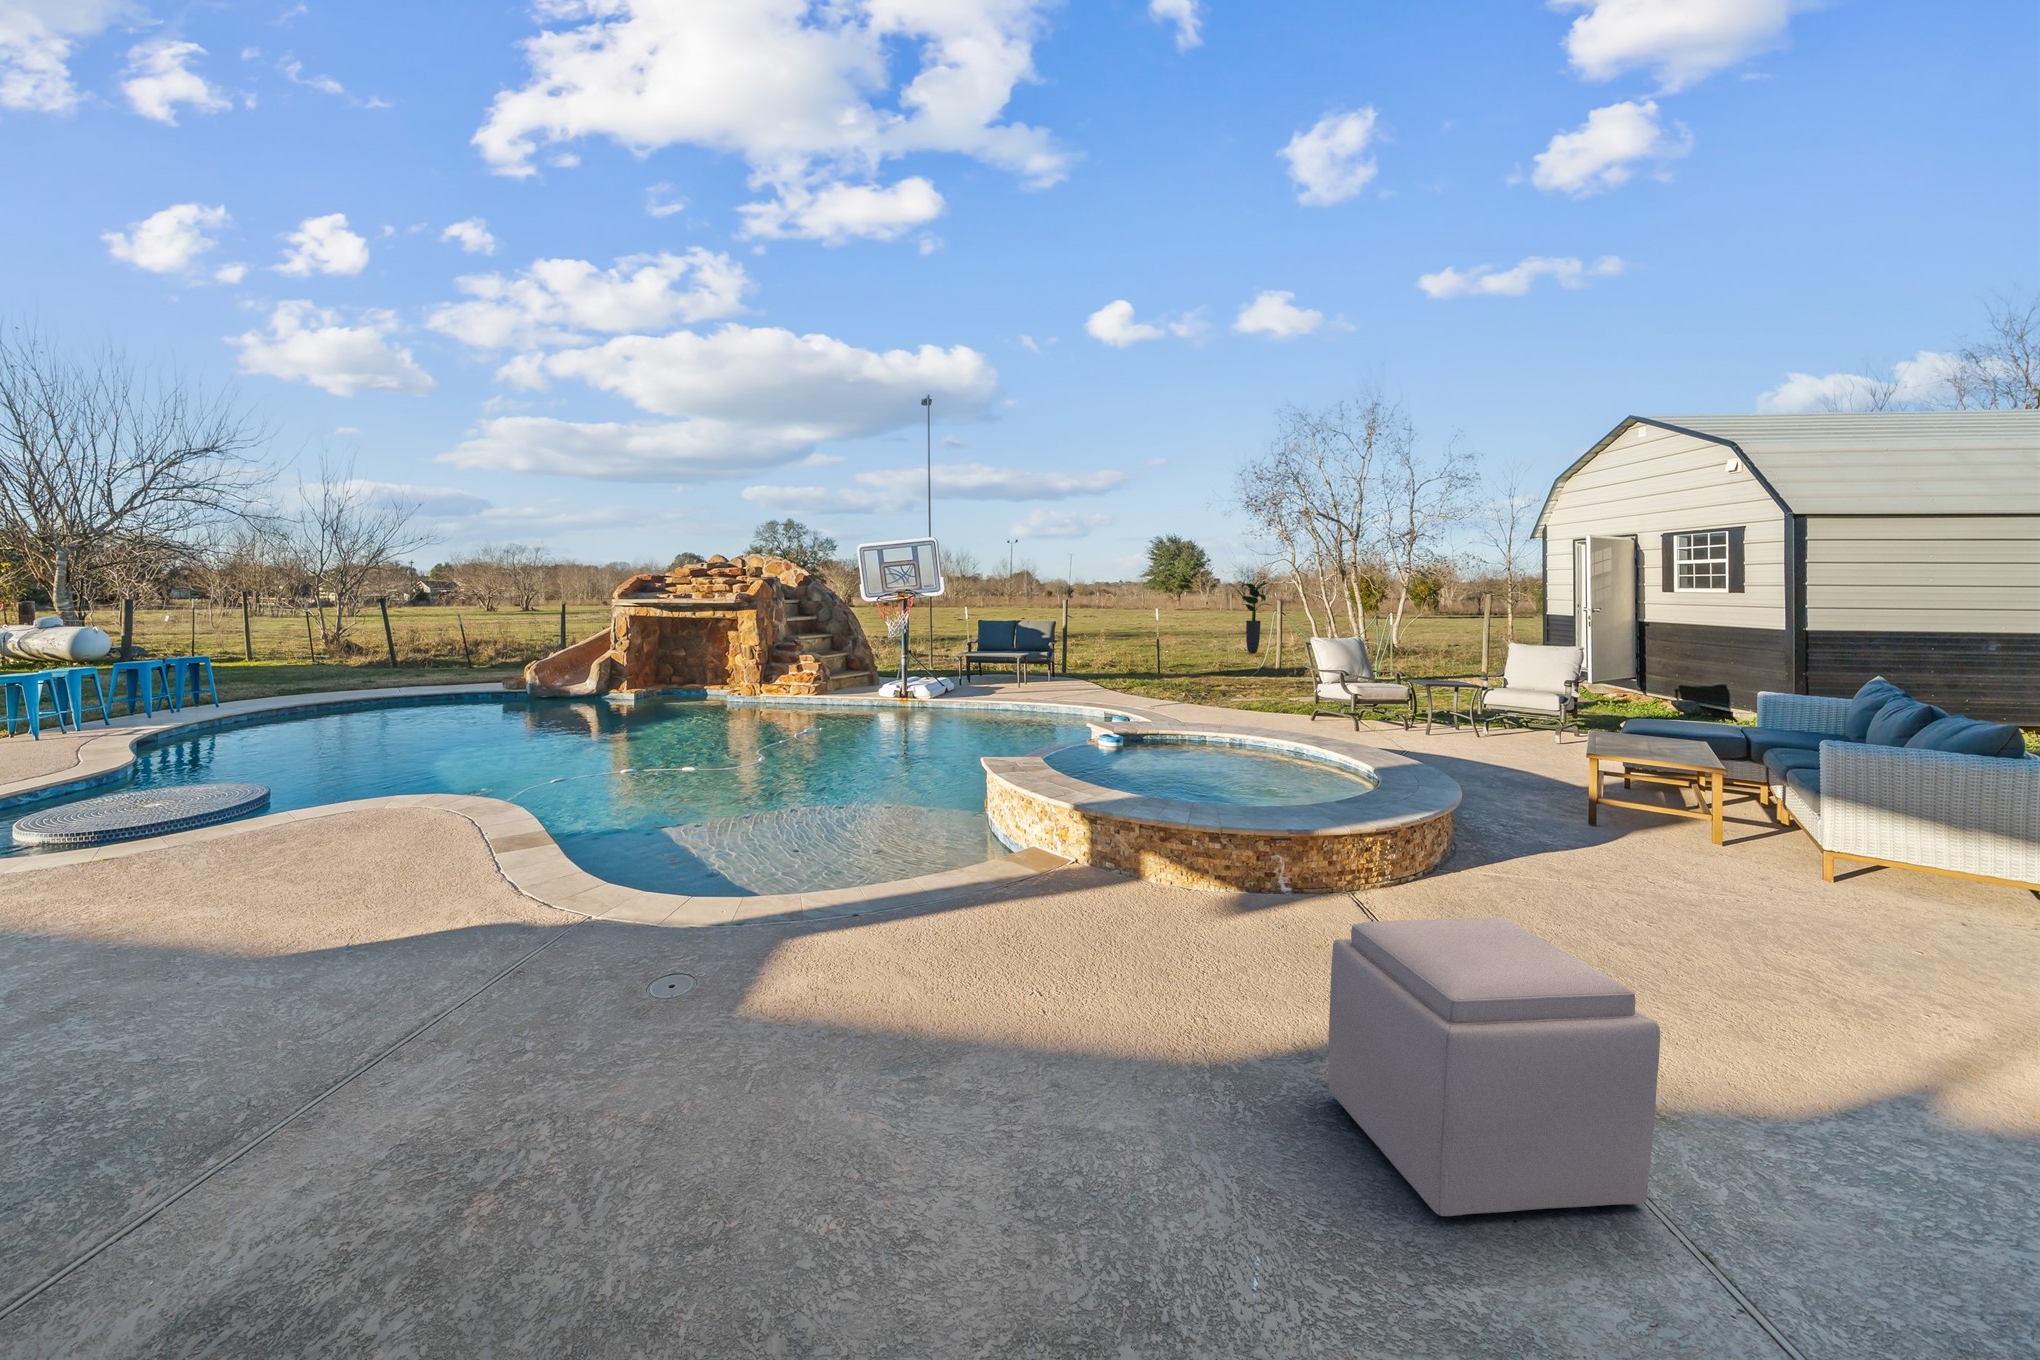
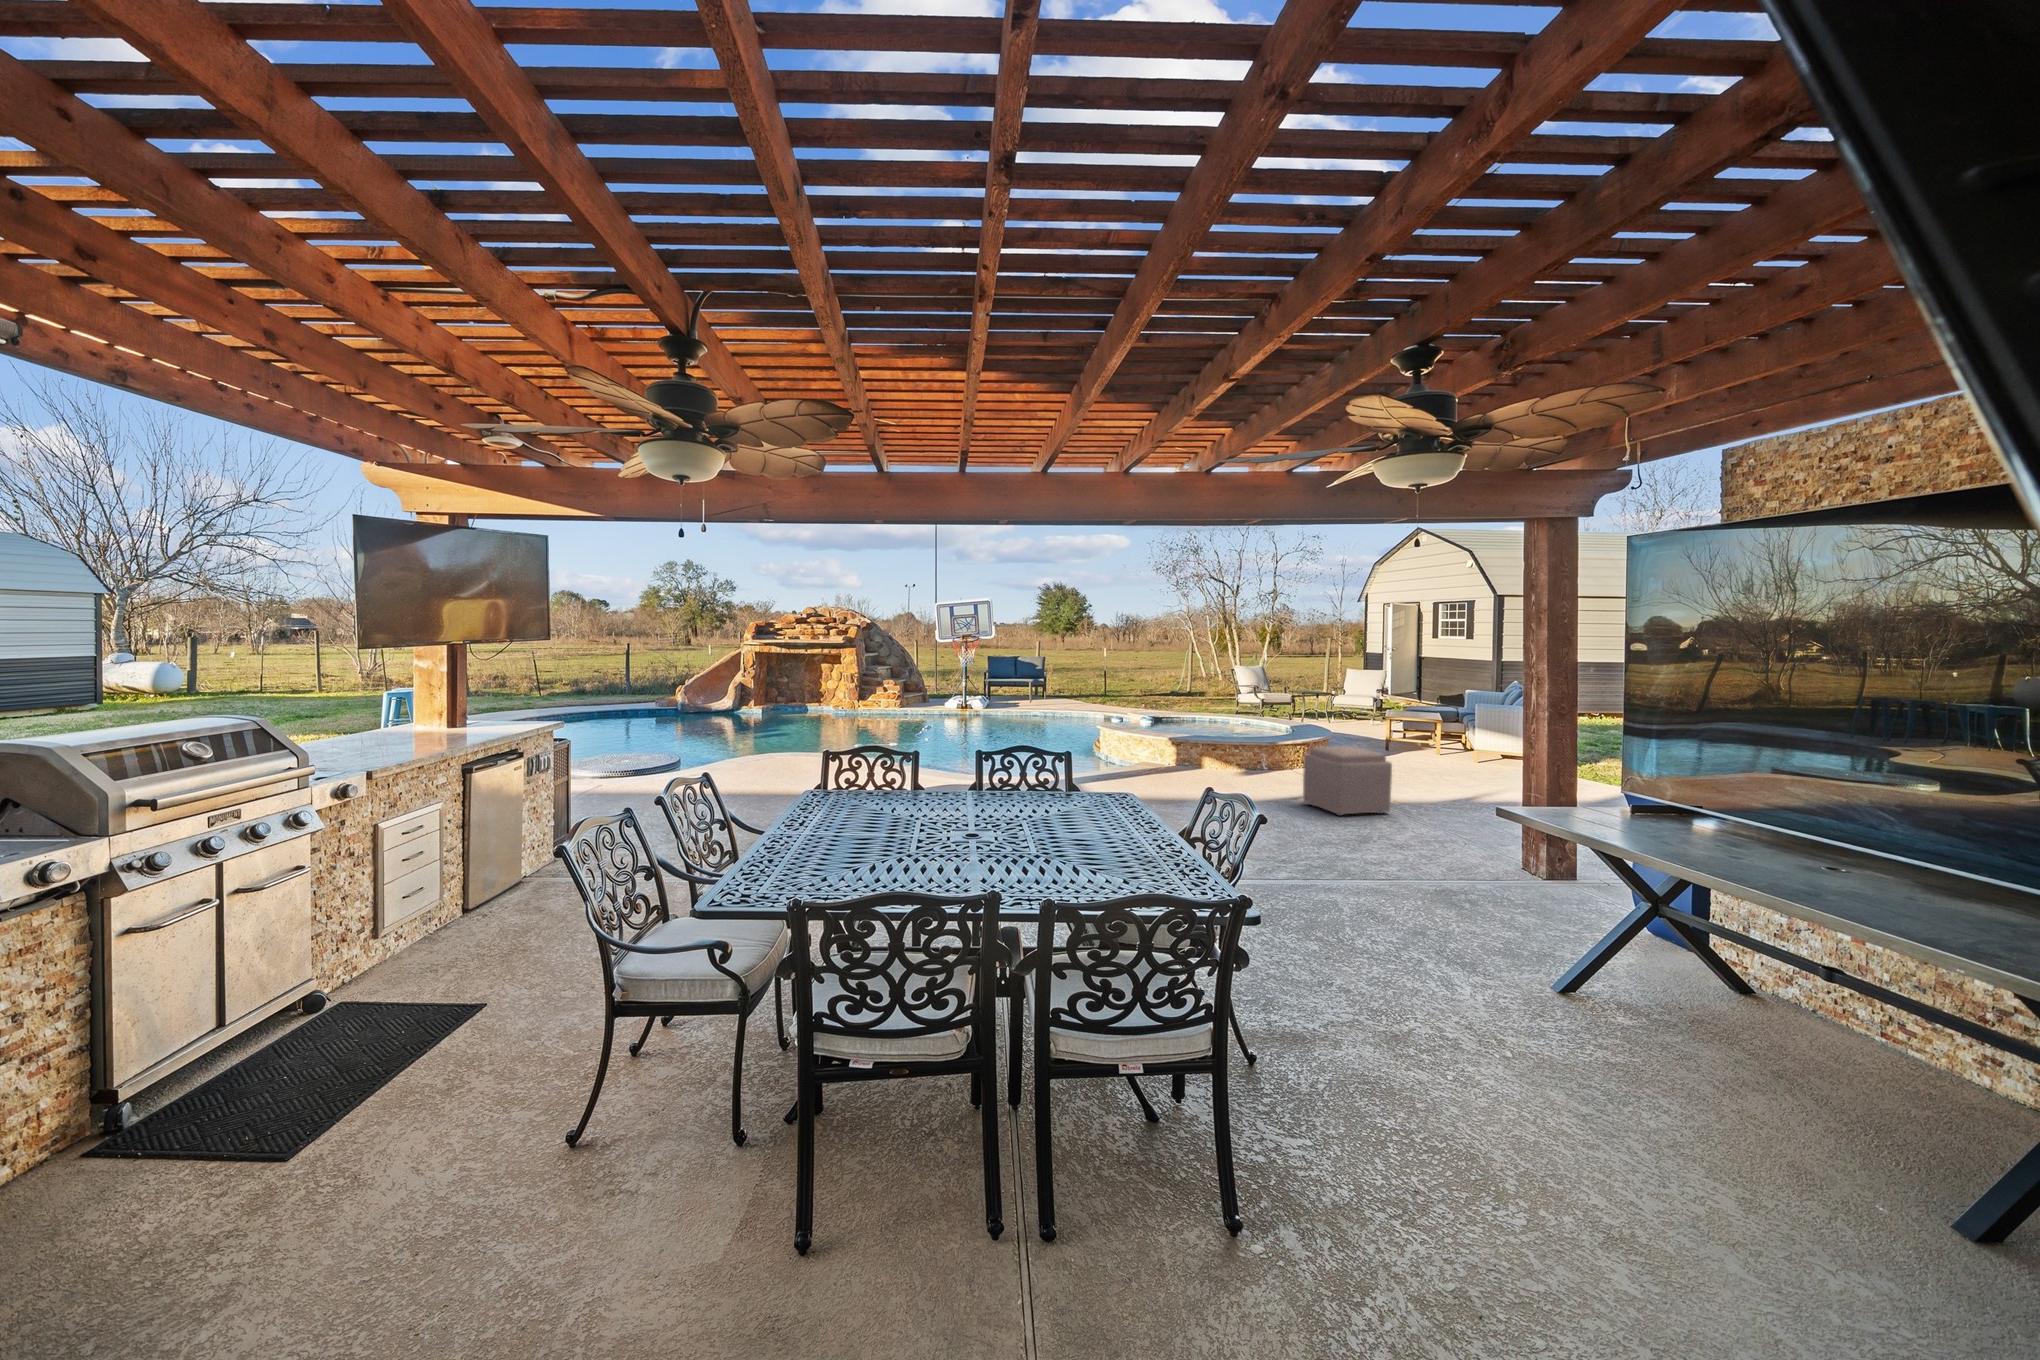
potted plant: present [1241,583,1270,653] -> none [1168,629,1190,678]

